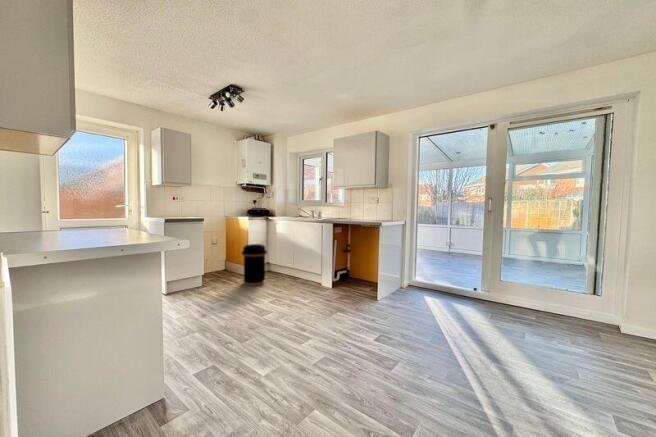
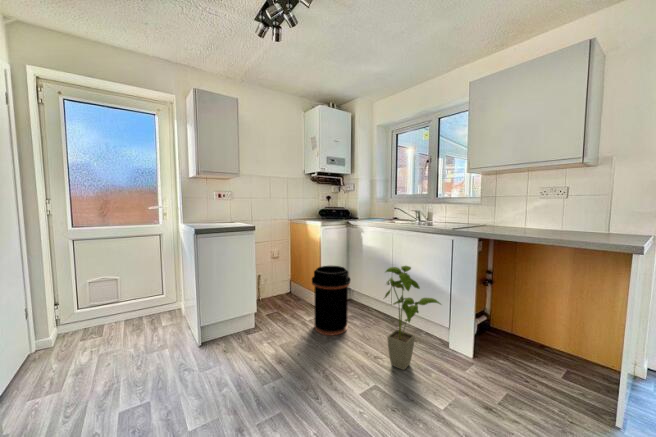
house plant: none [282,237,312,294] -> present [384,266,440,370]

